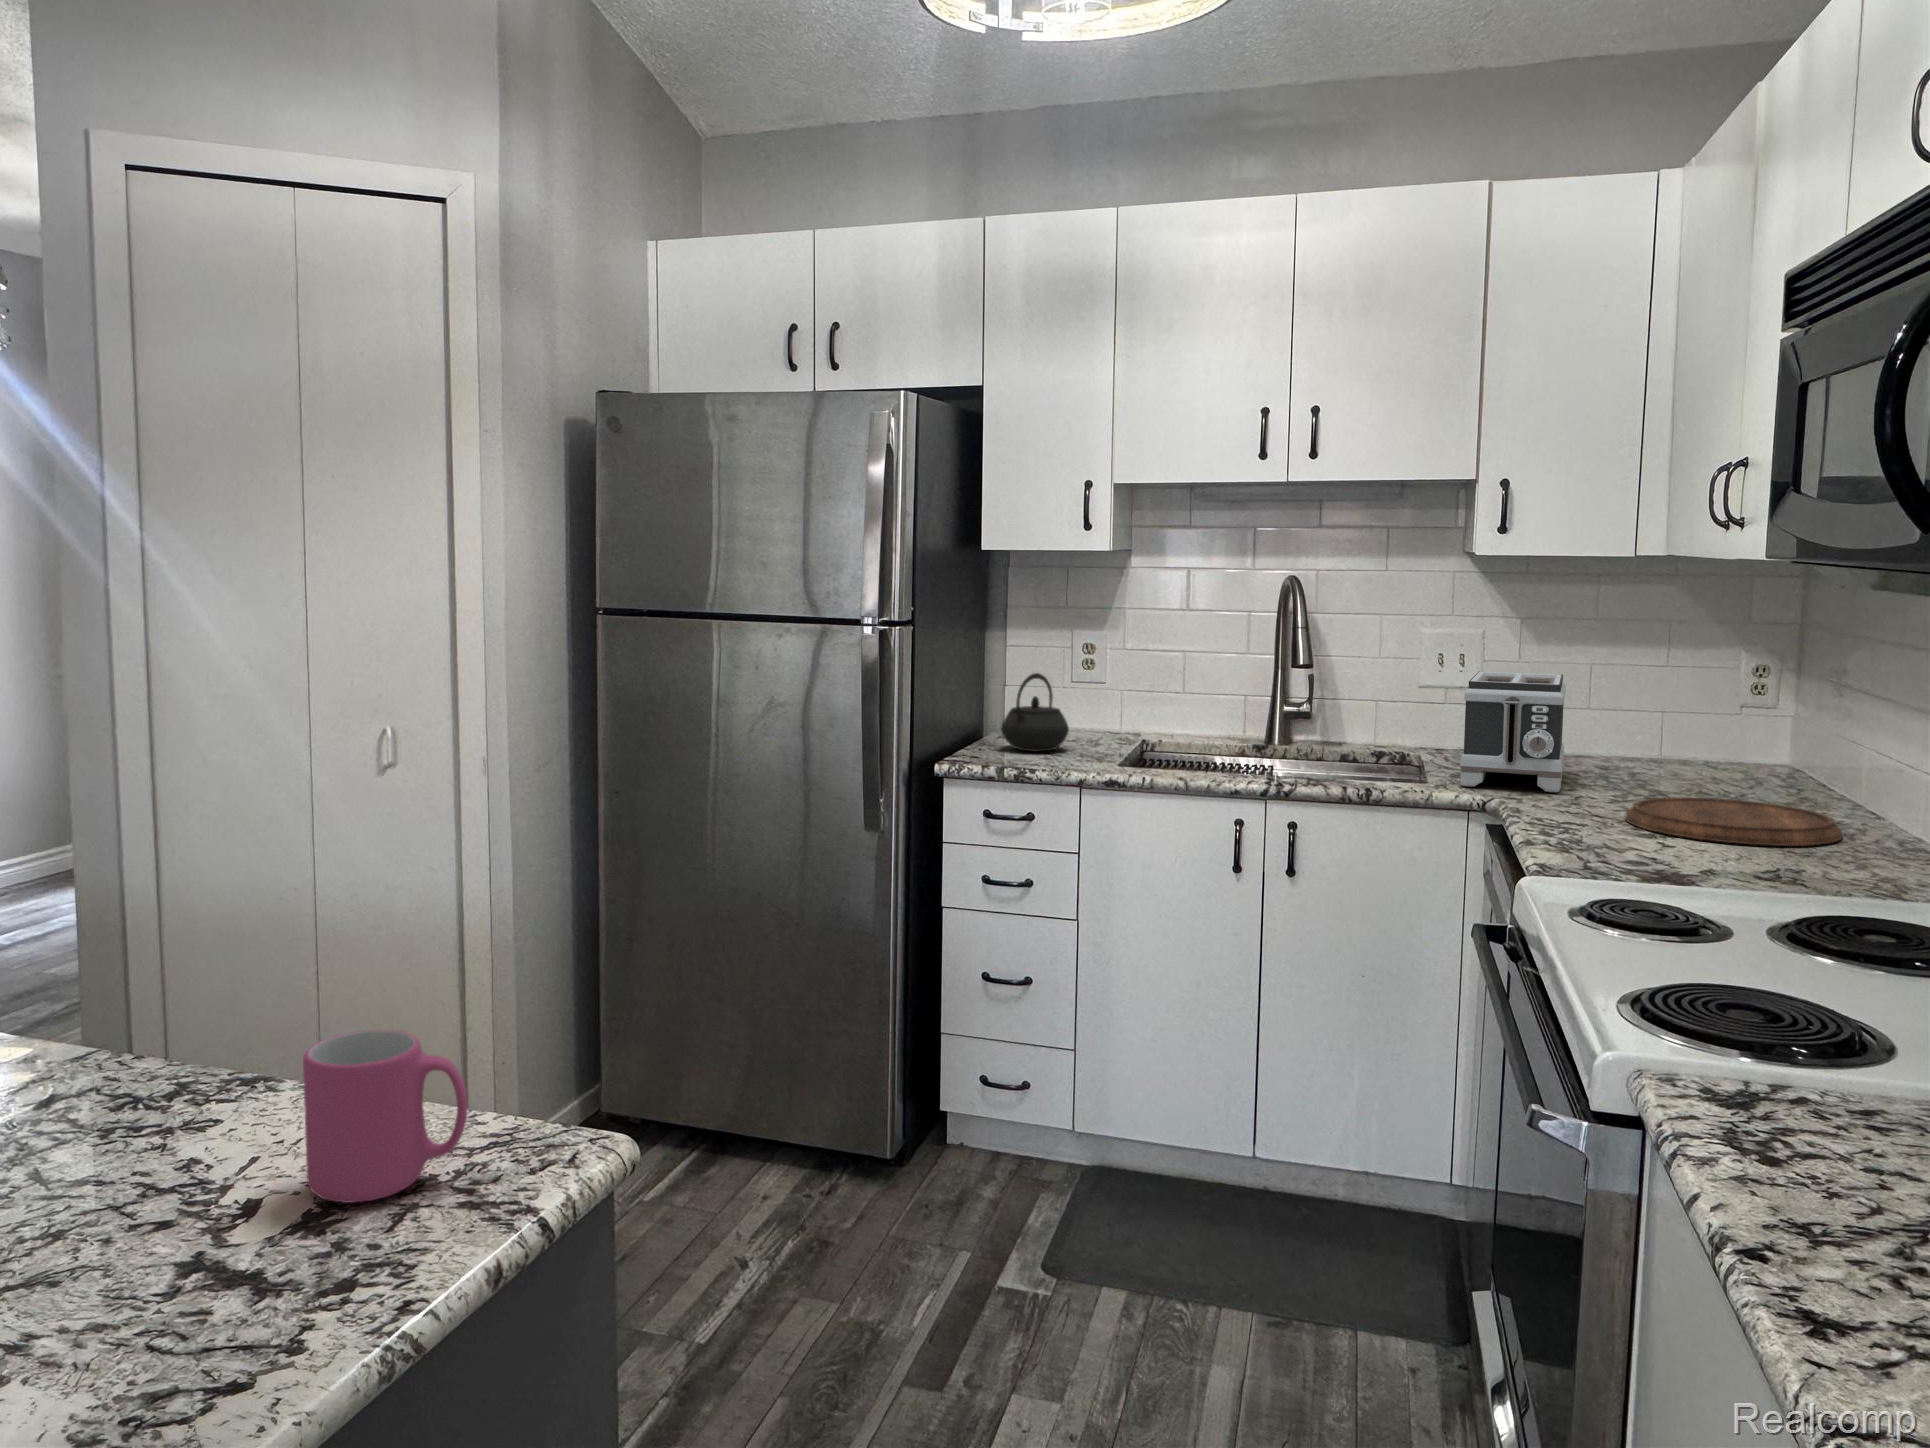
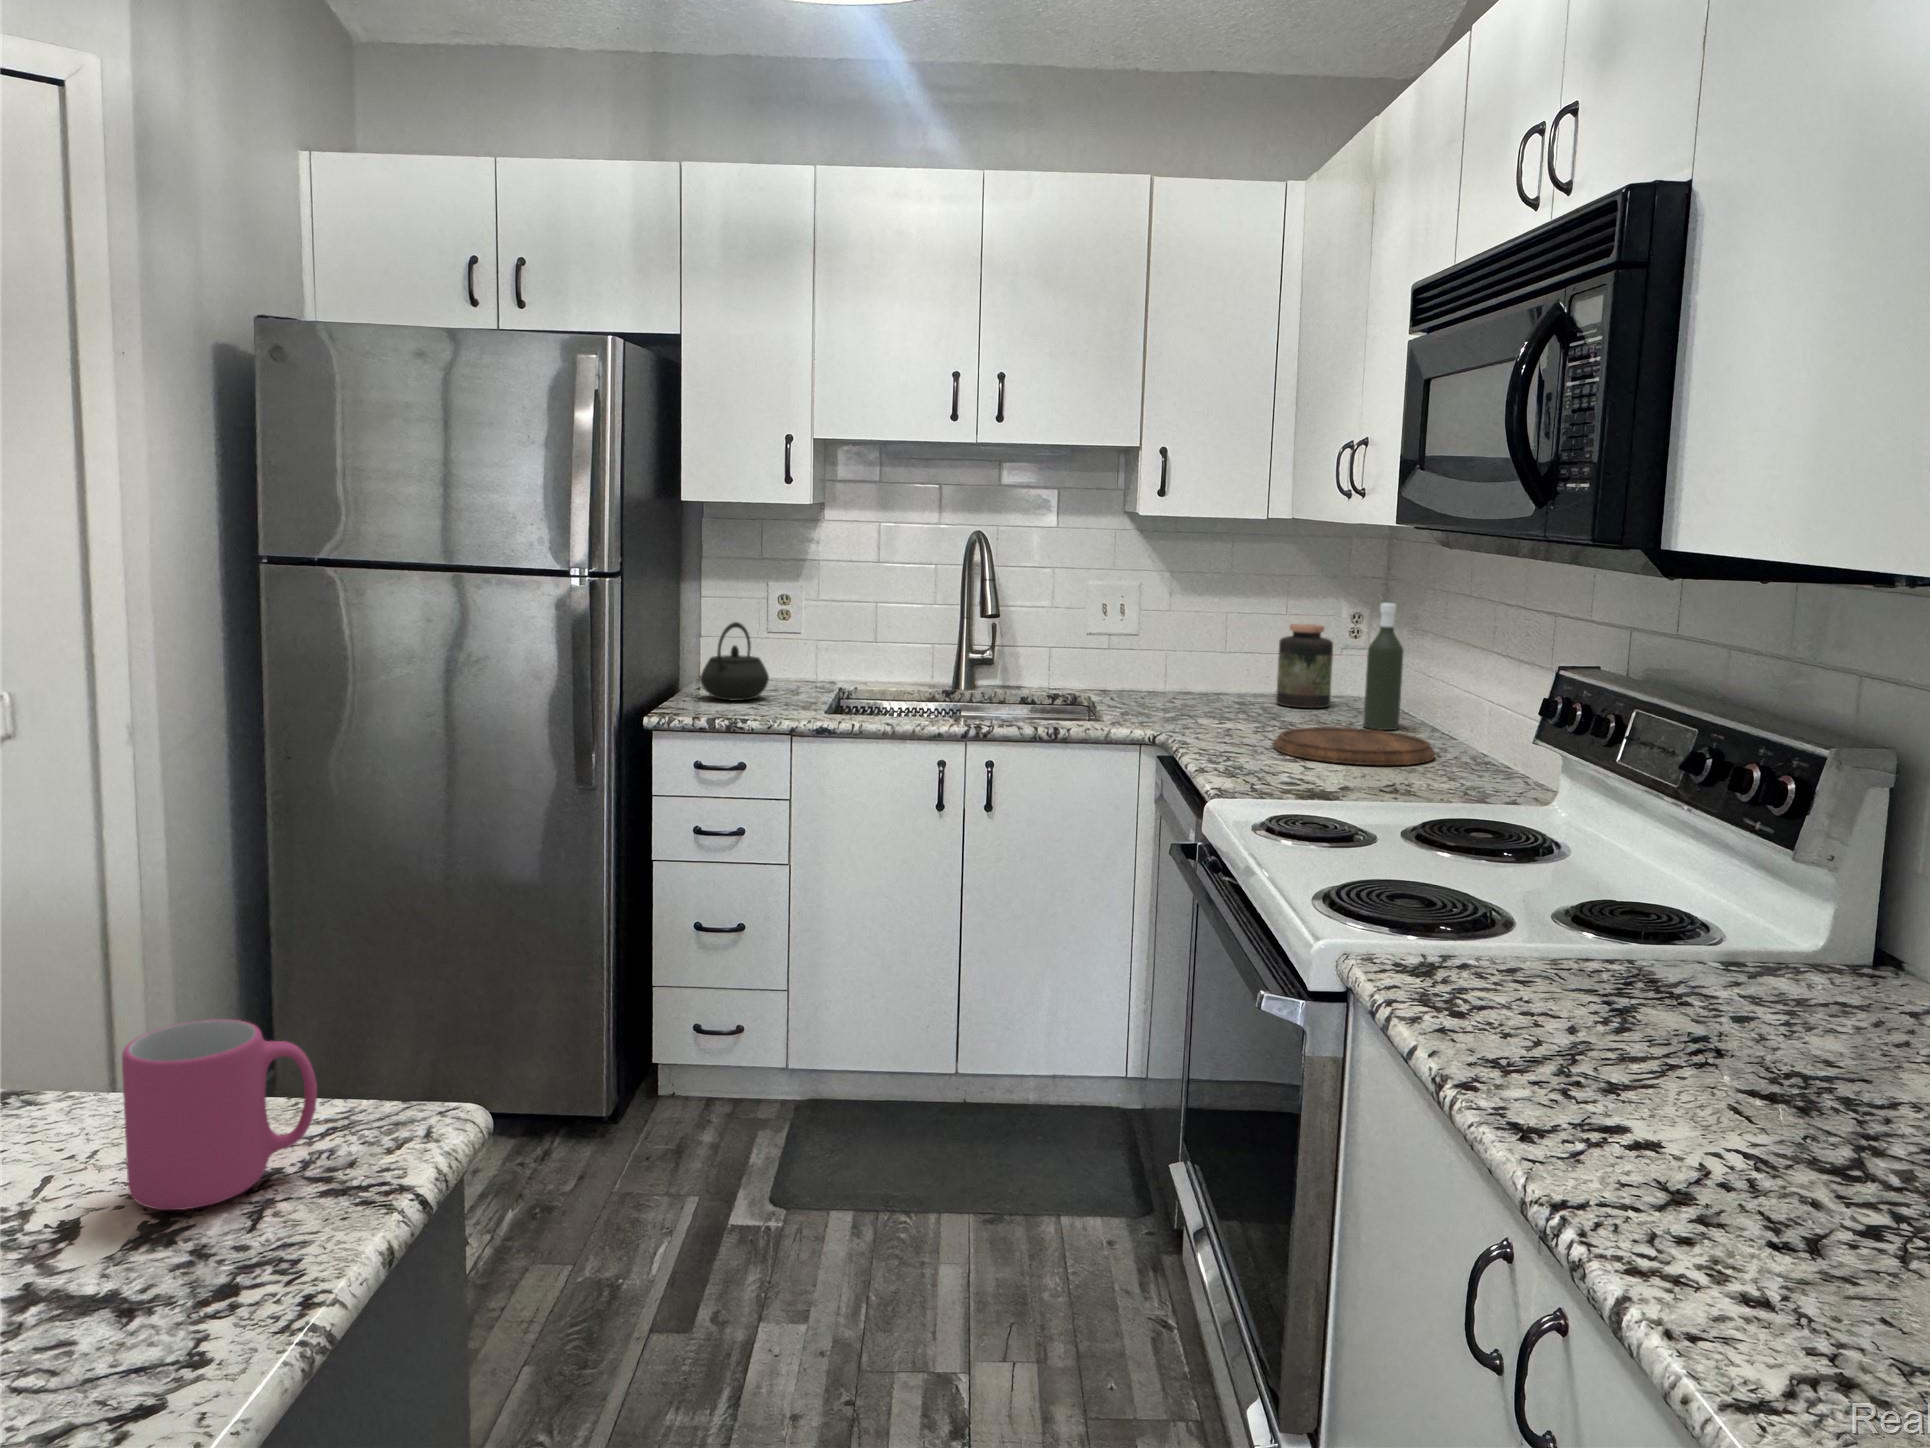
bottle: none [1754,652,1808,803] -> present [1363,603,1404,730]
toaster: present [1460,671,1566,792] -> none [1134,620,1220,726]
jar: none [1647,677,1720,775] -> present [1276,624,1333,708]

